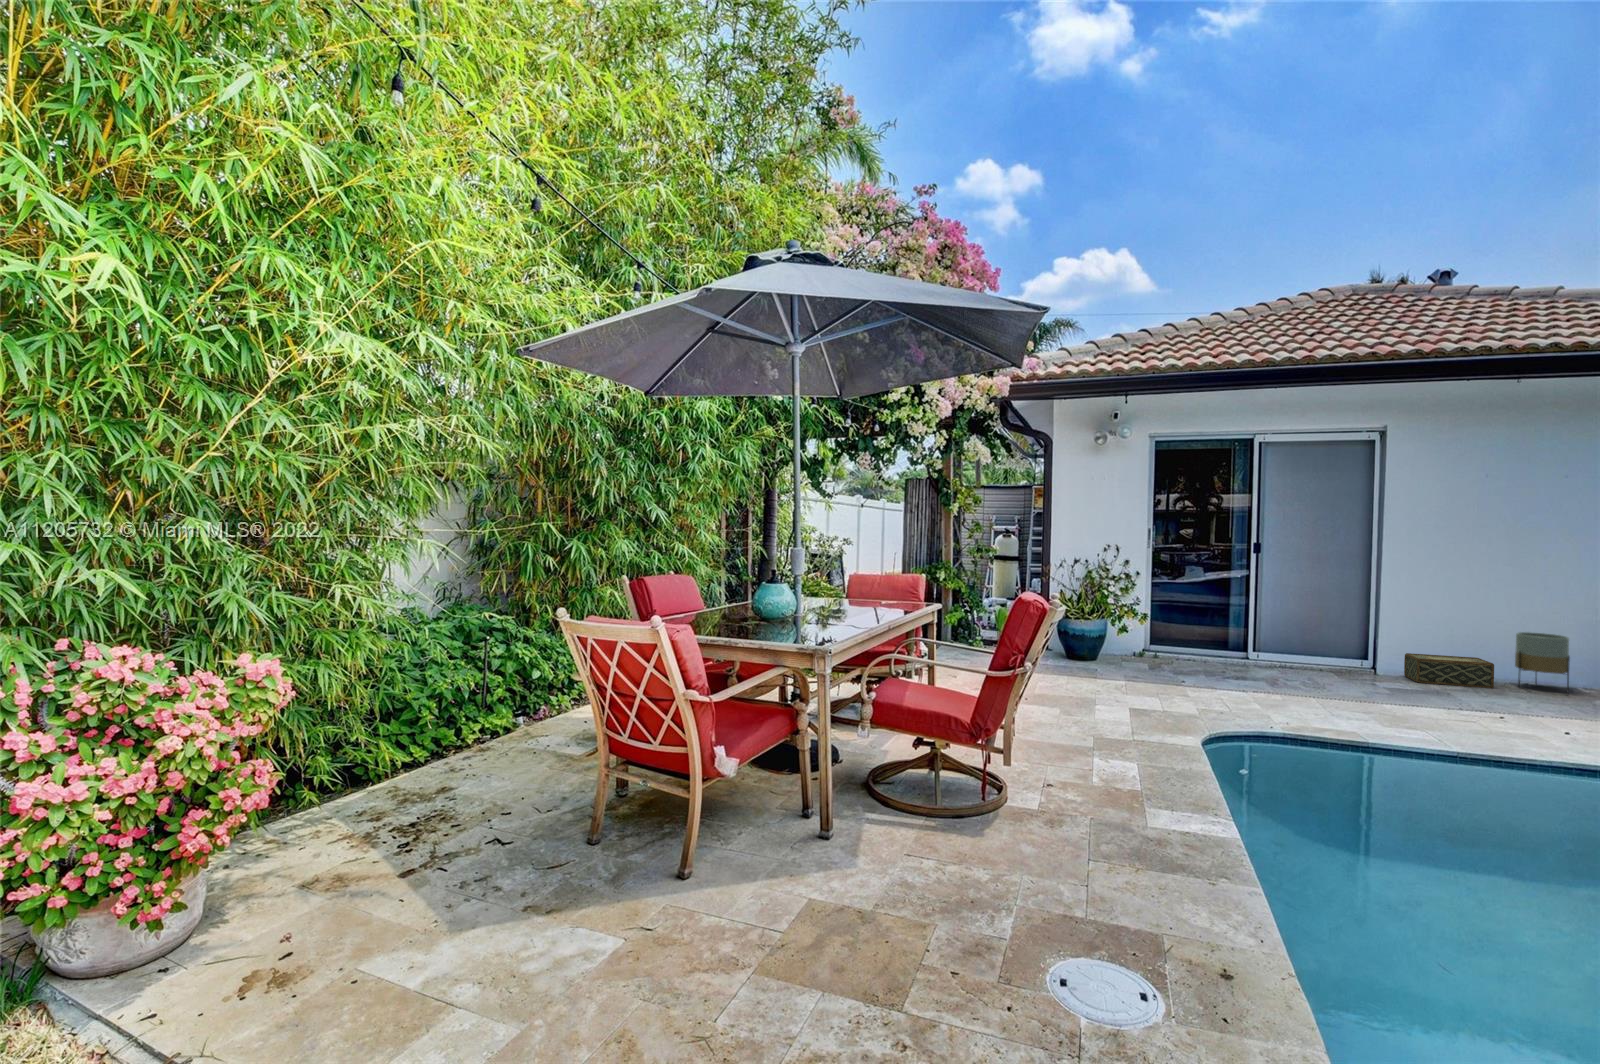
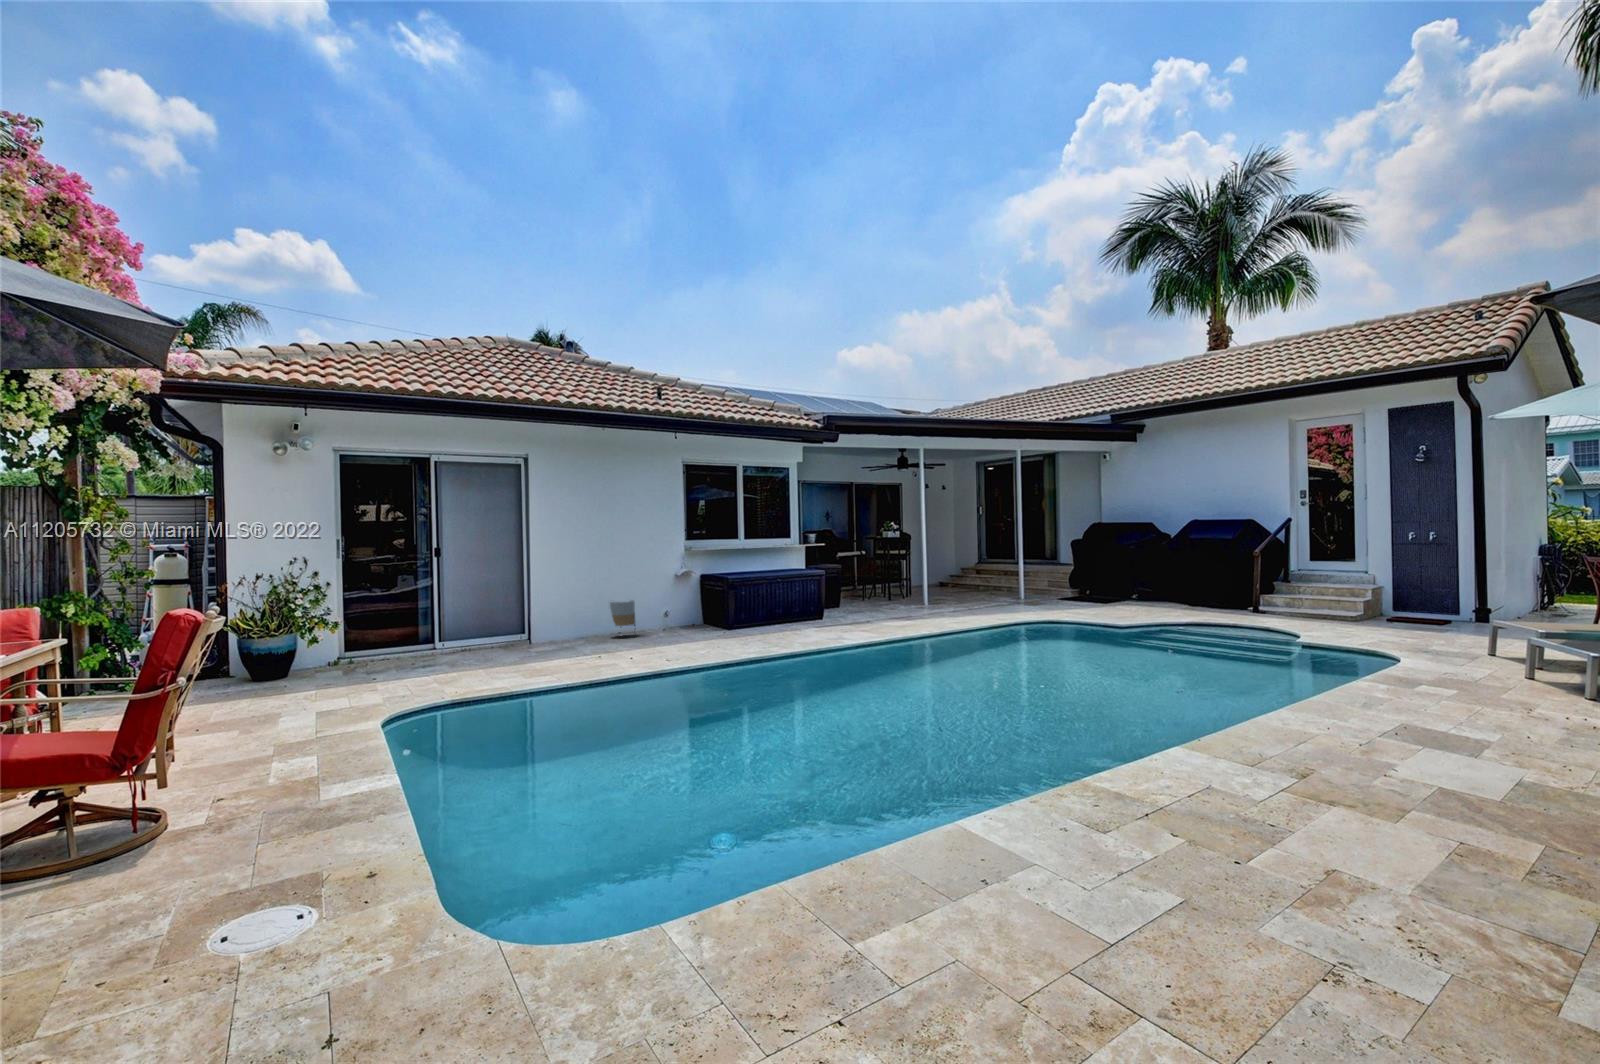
woven basket: present [1404,653,1494,688] -> none [547,622,598,646]

